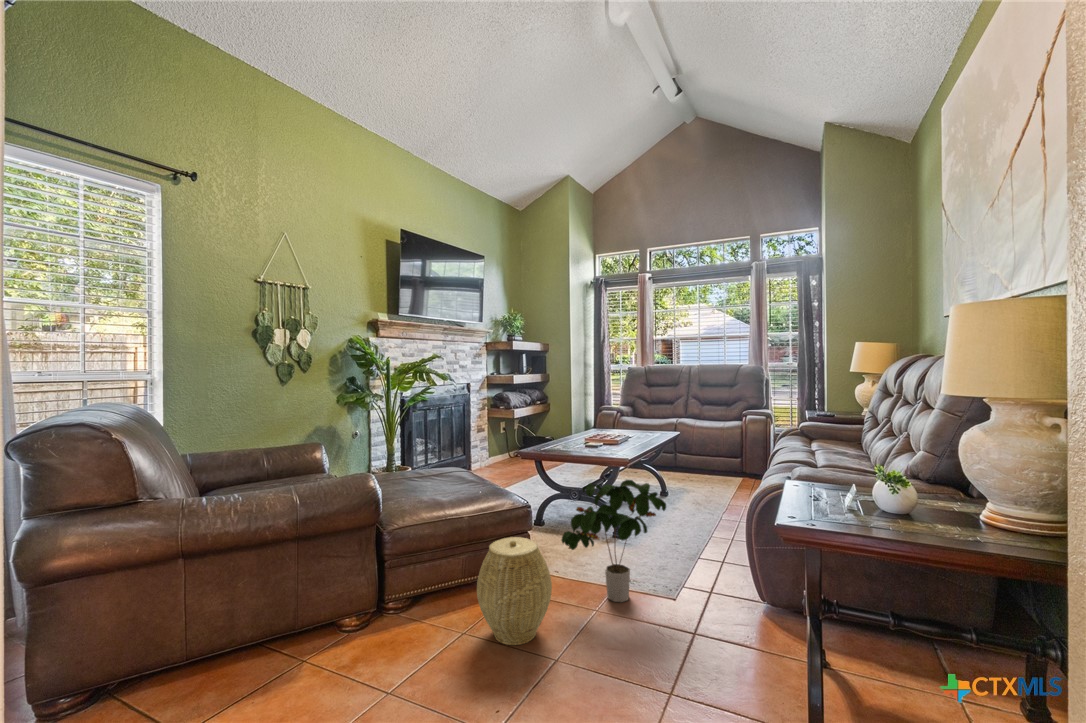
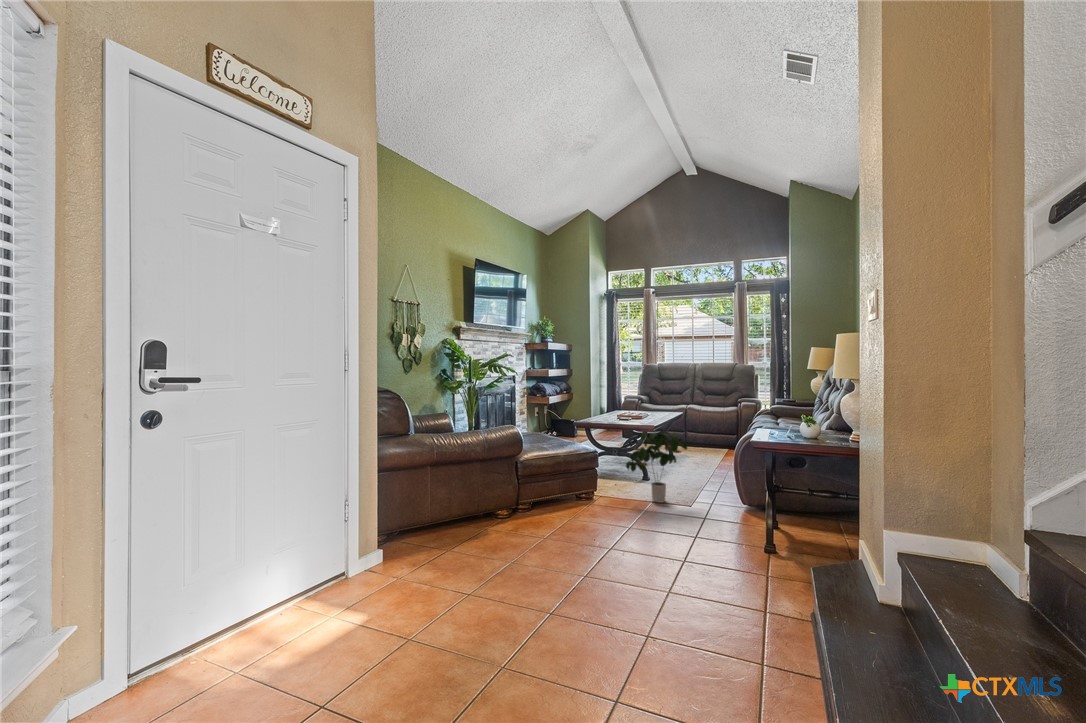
woven basket: present [477,537,552,645] -> none [585,461,627,517]

